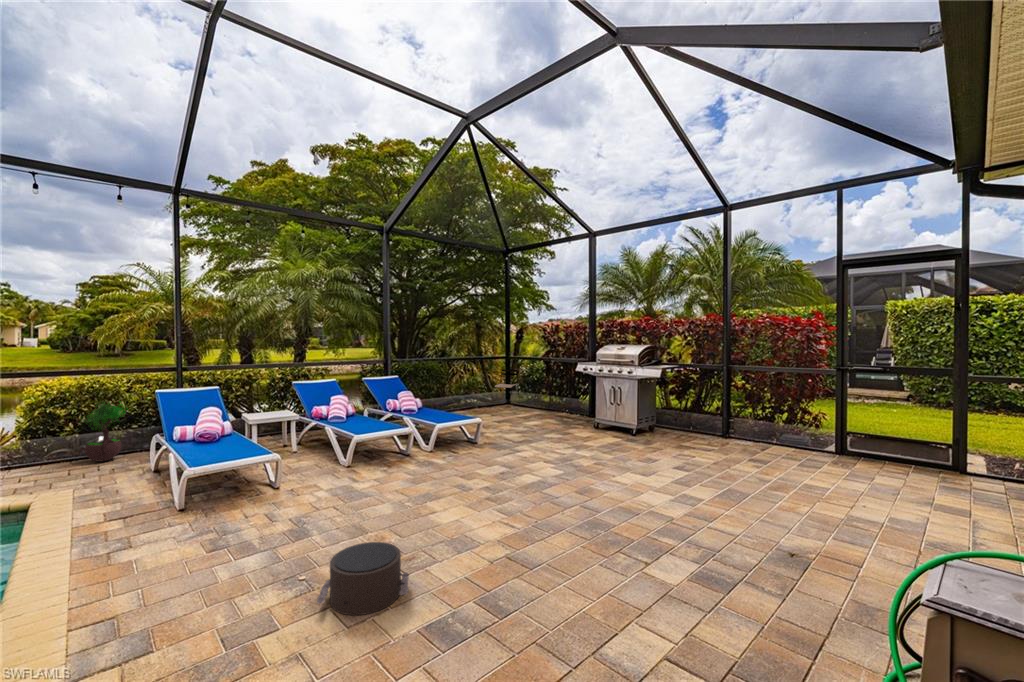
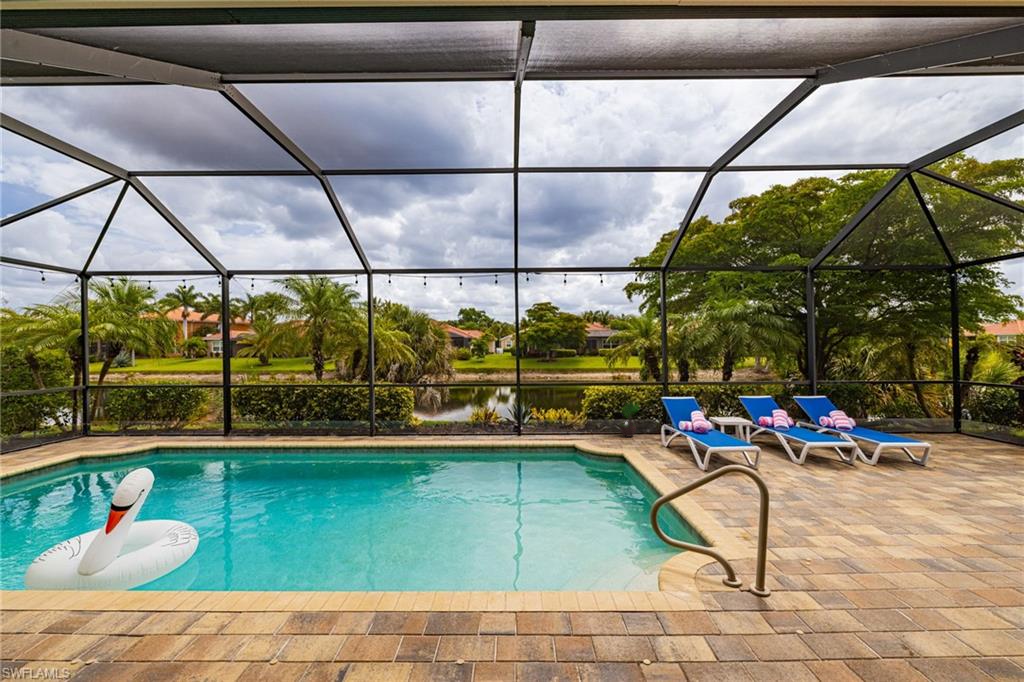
dining chair: present [495,369,519,395] -> none [937,392,975,437]
pouf: present [317,542,409,615] -> none [834,509,901,549]

